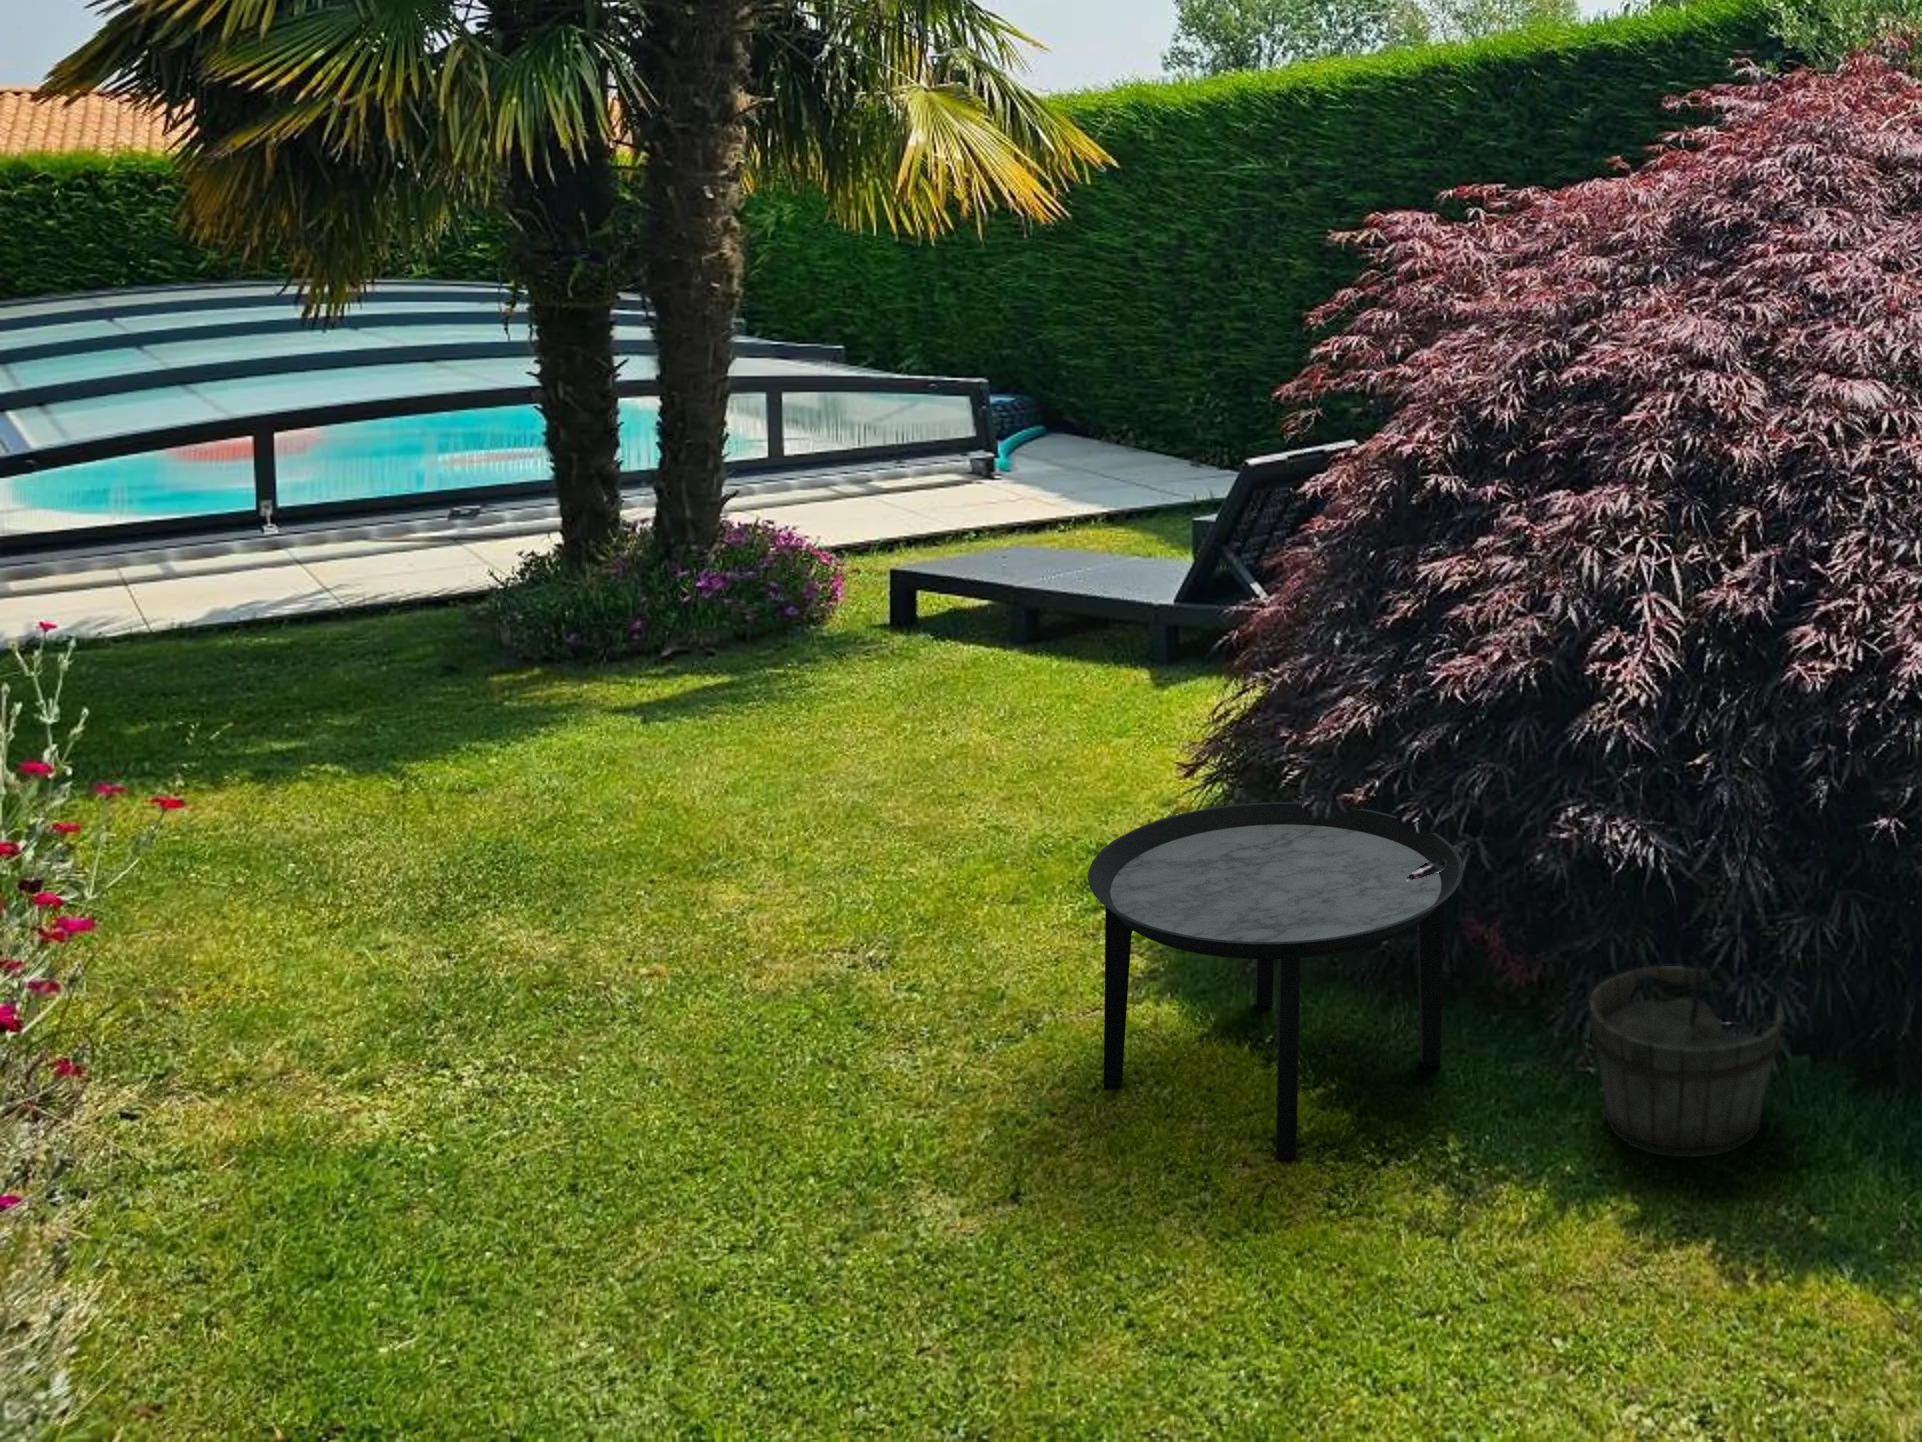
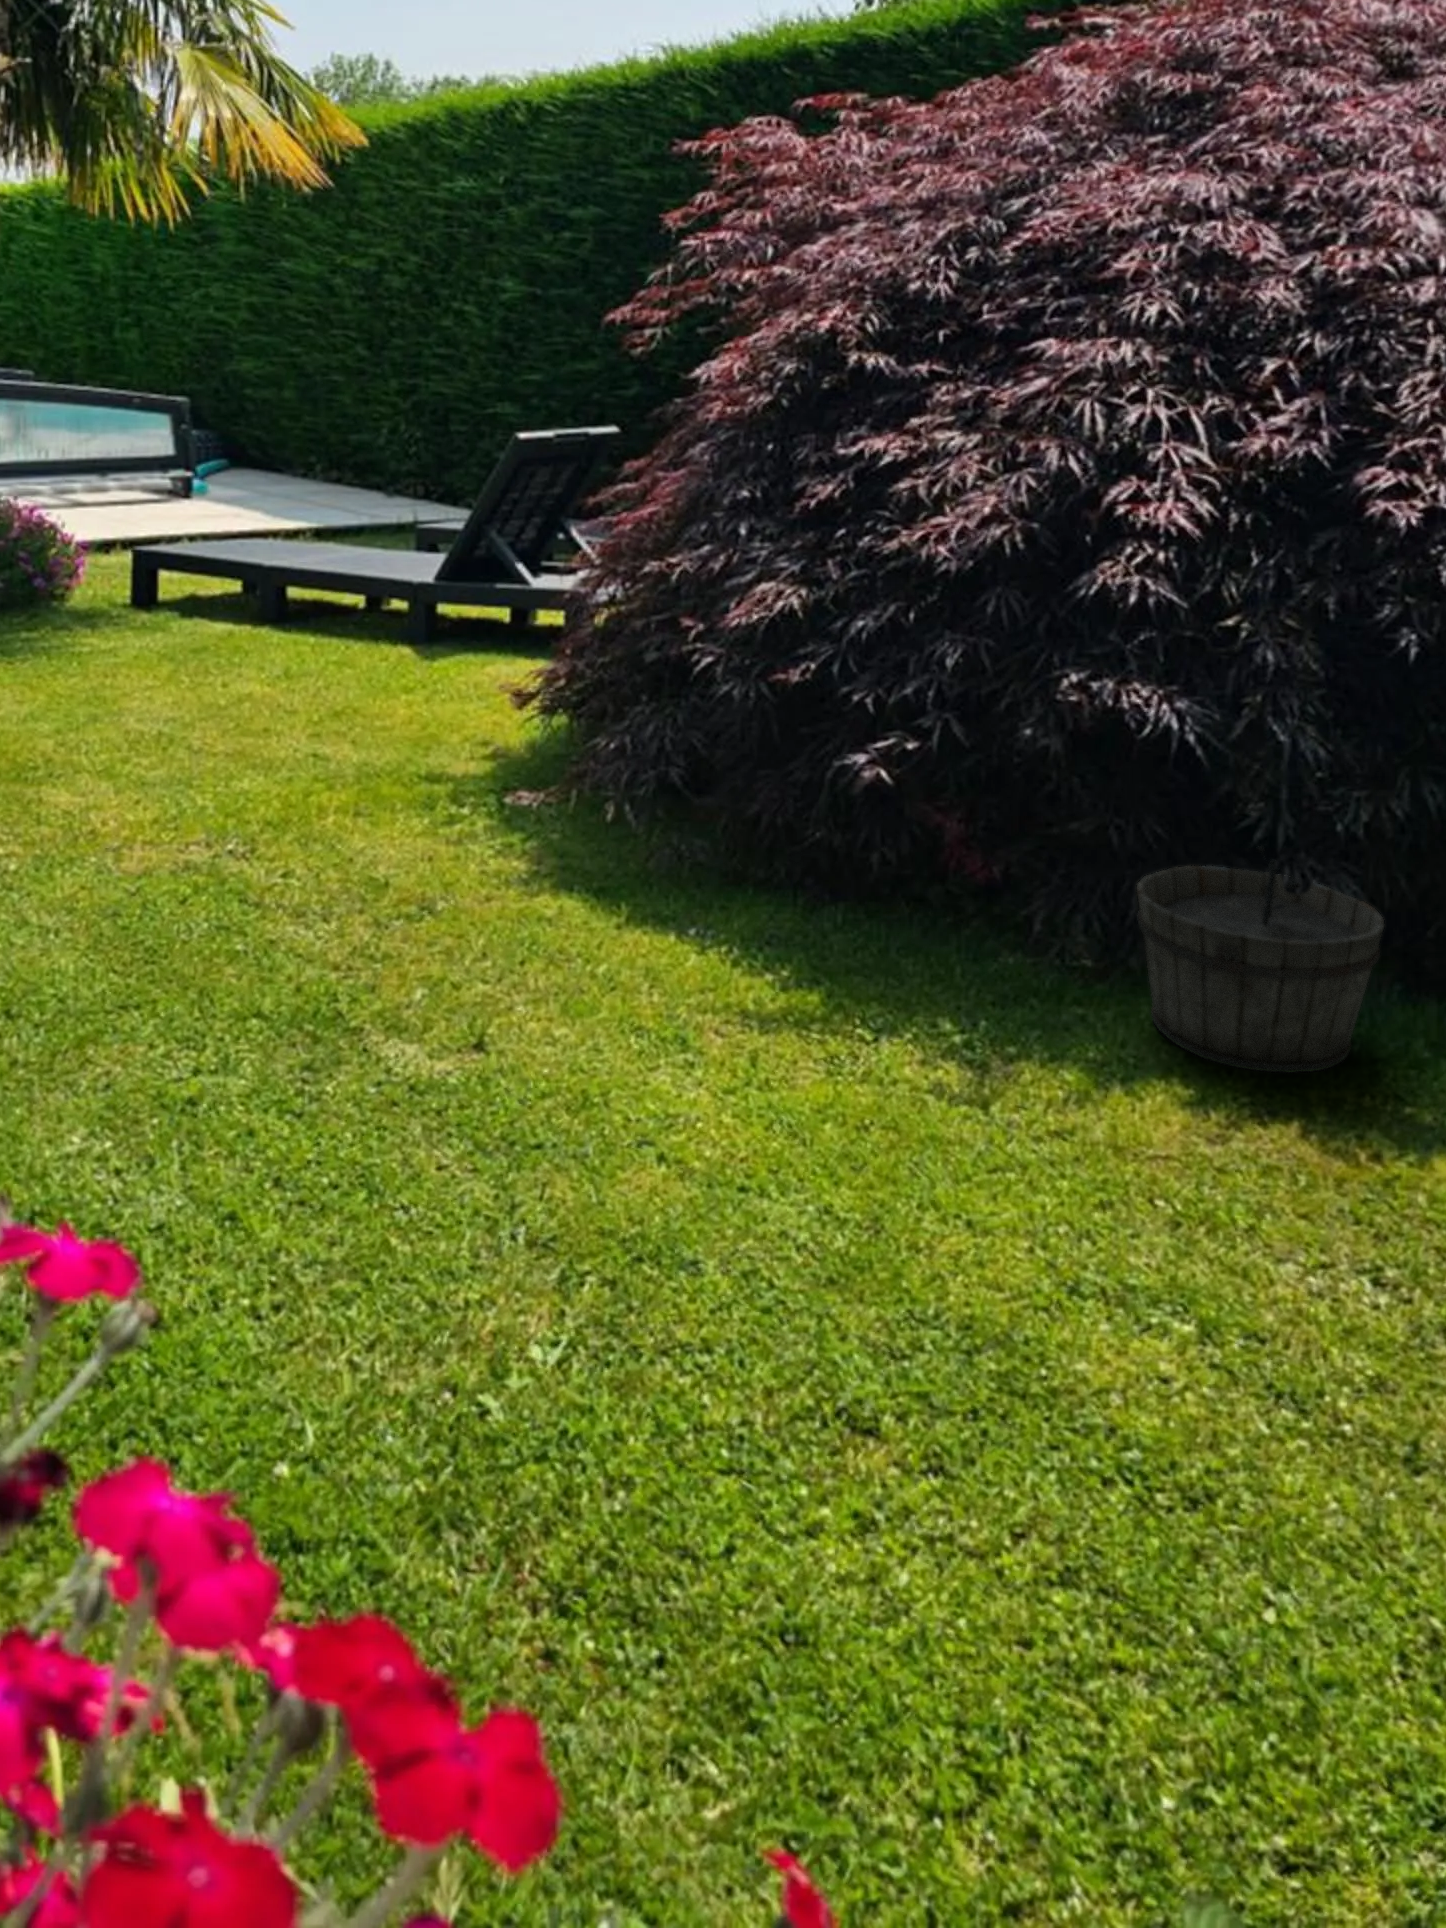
round table: present [1088,802,1463,1162] -> none [546,688,979,1060]

